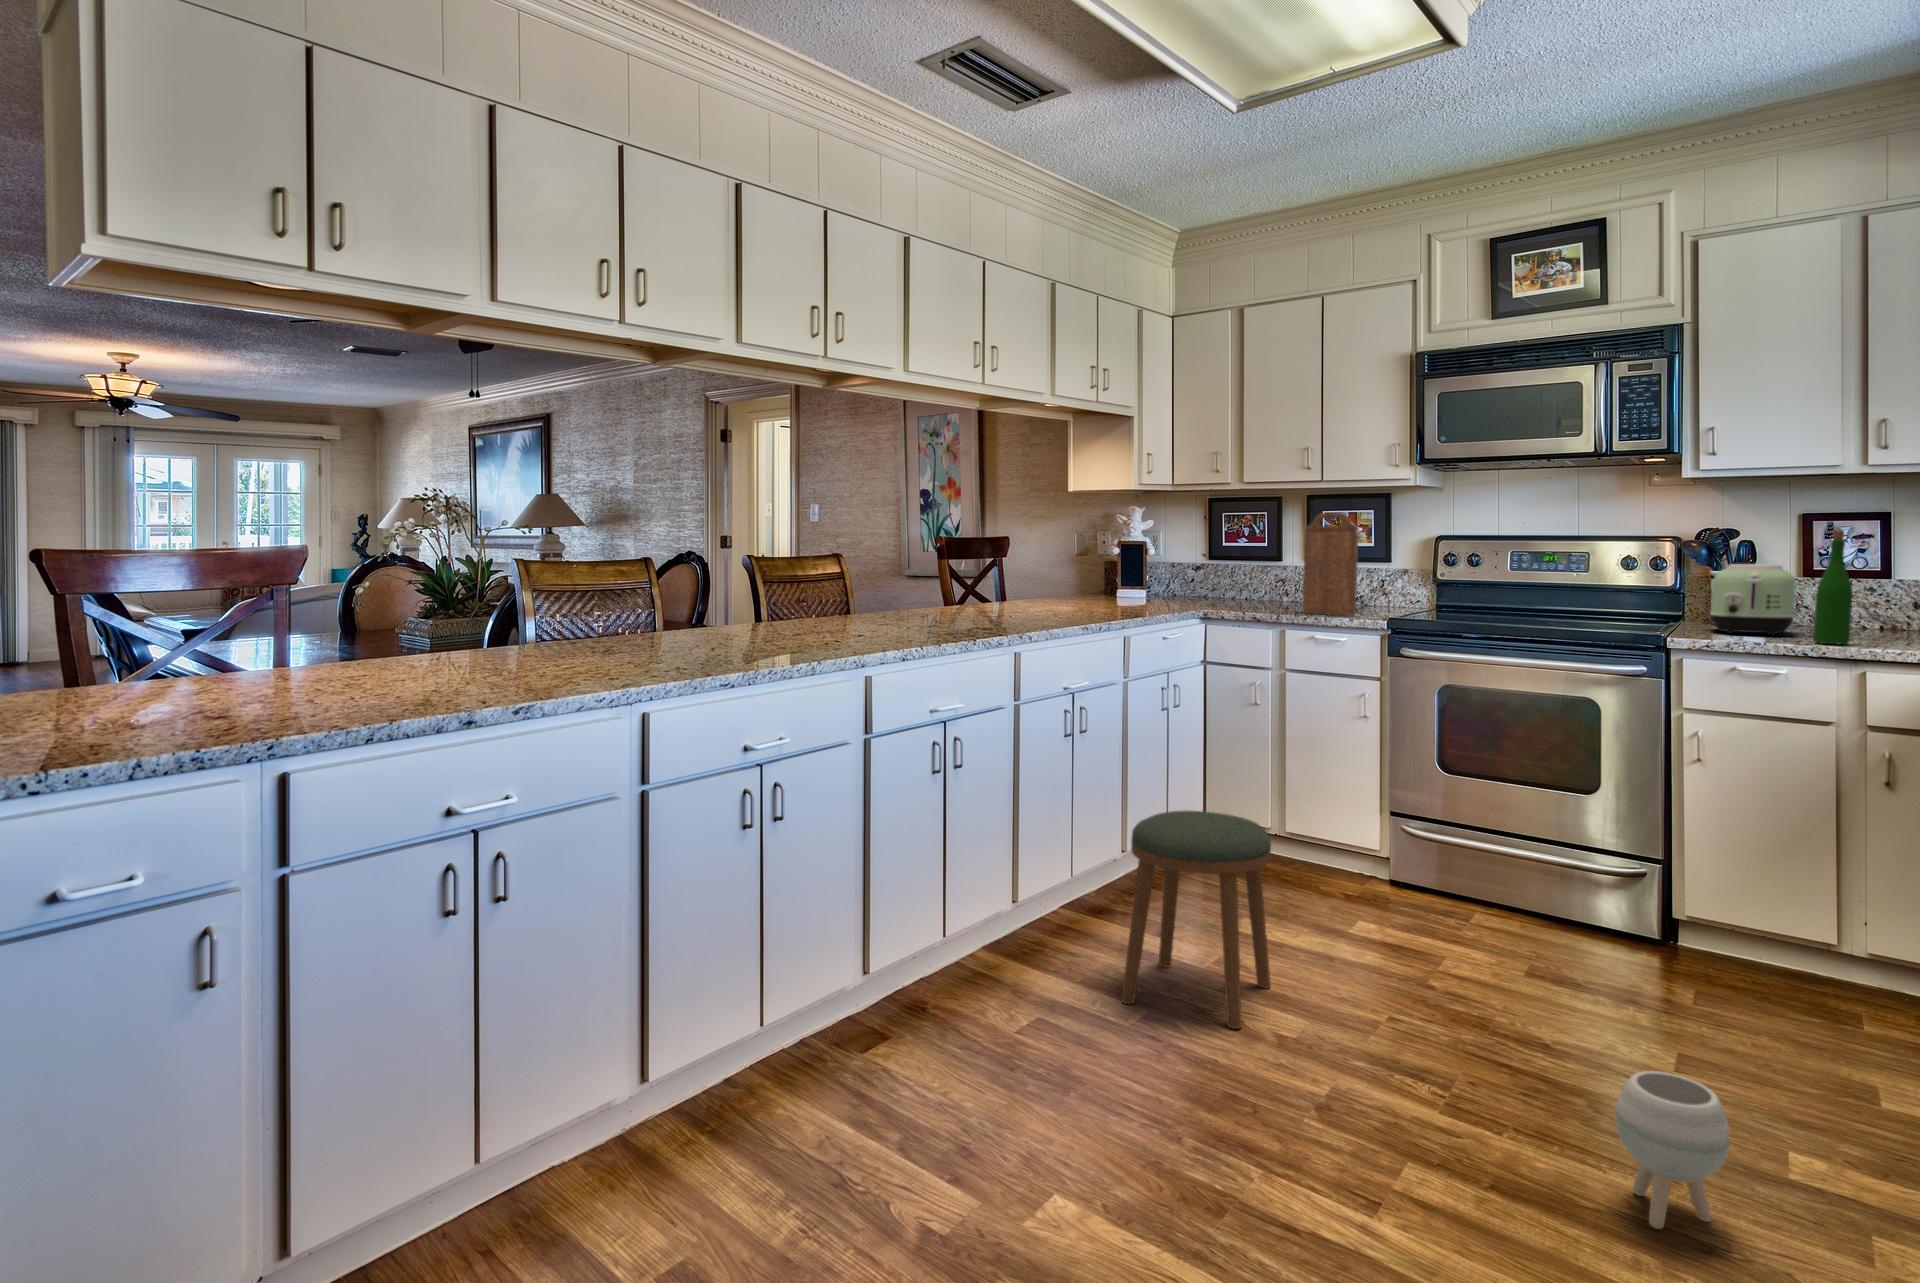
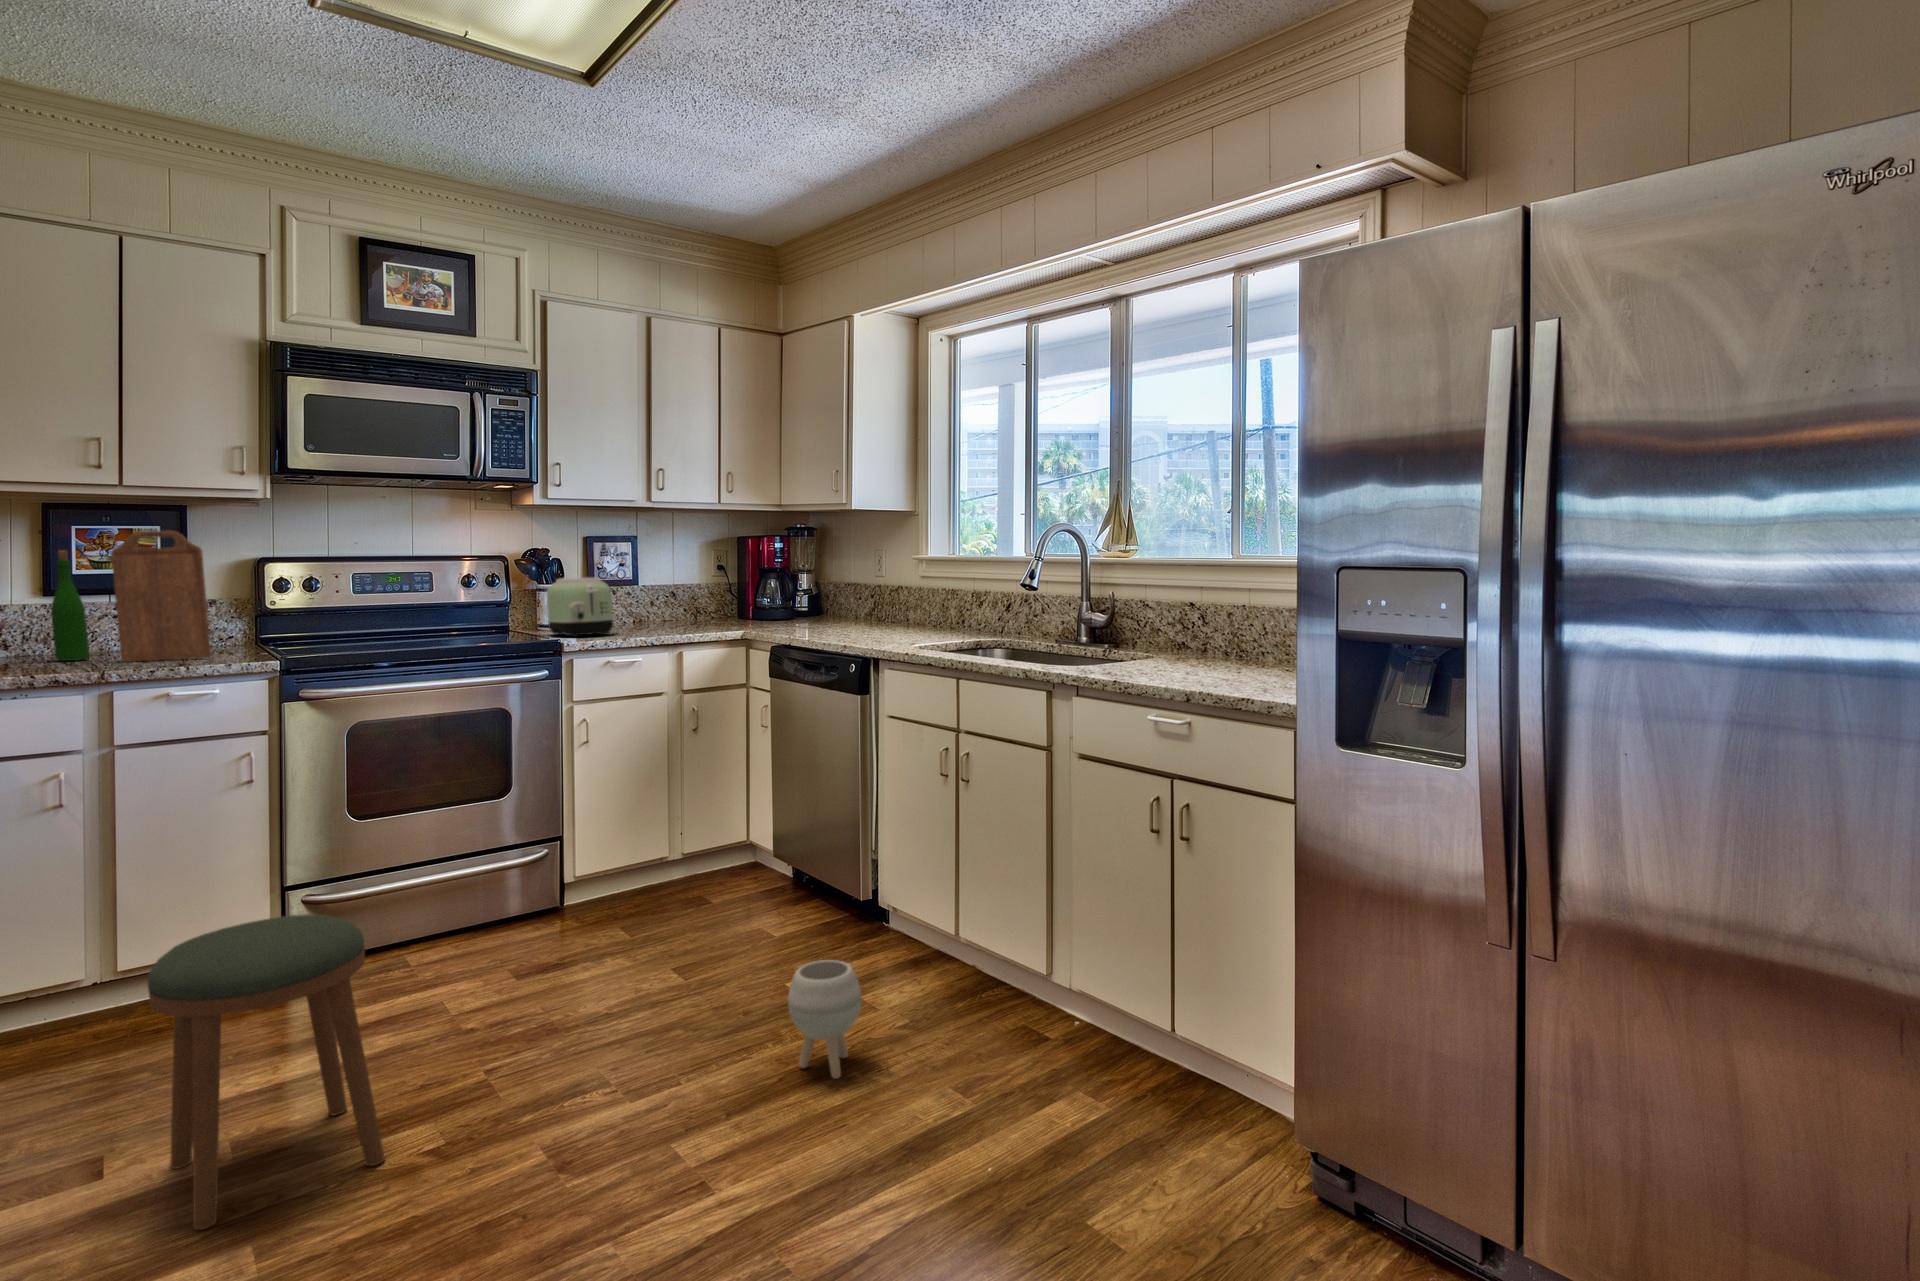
wine bottle: present [1813,530,1853,644] -> present [51,550,90,661]

